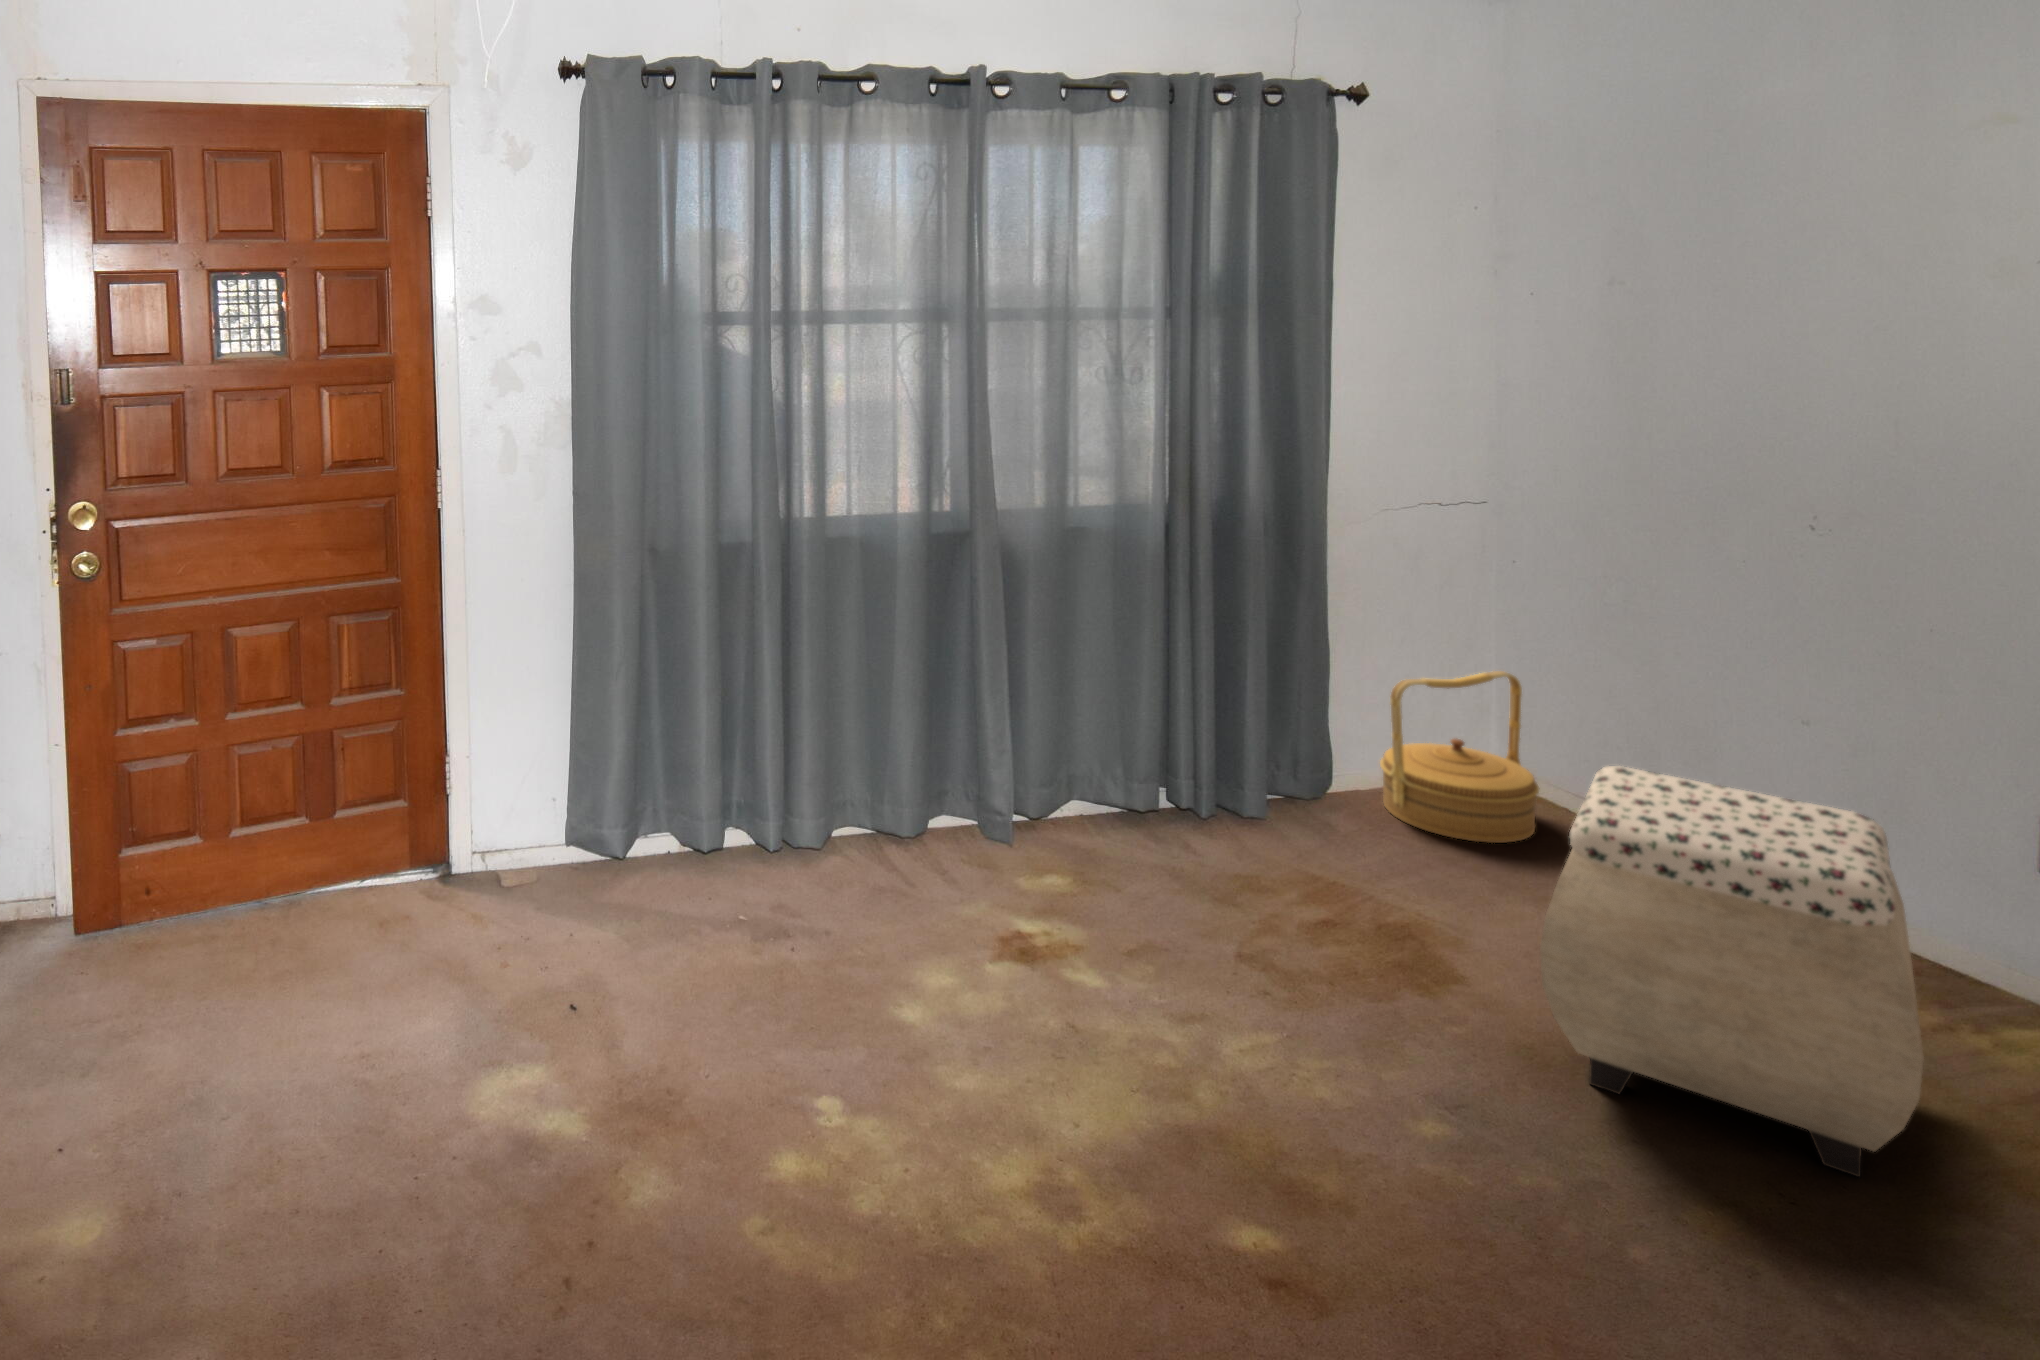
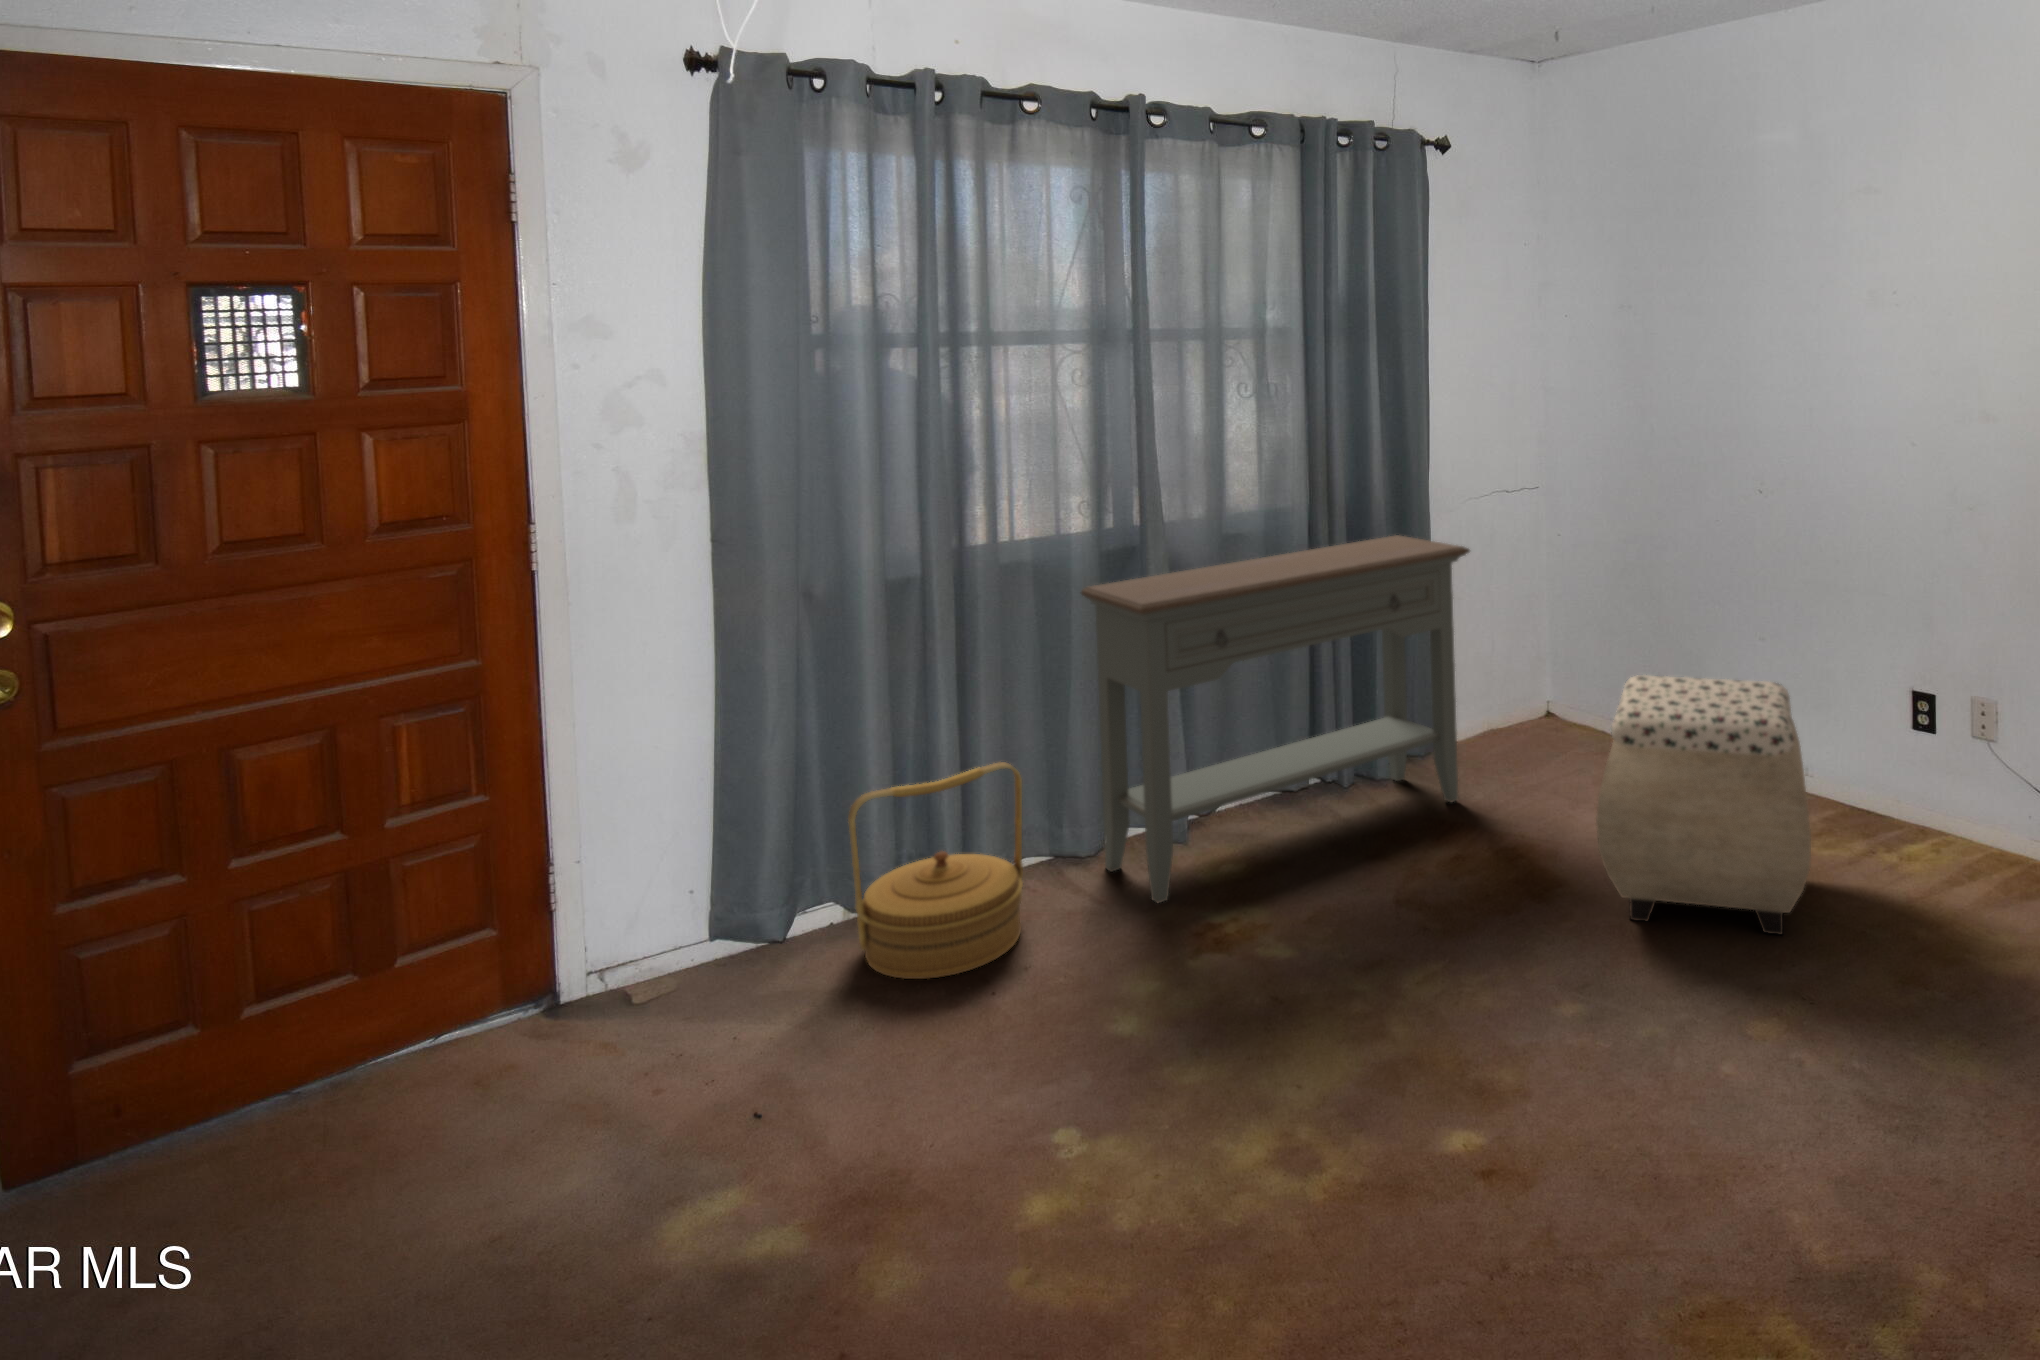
console table: none [906,546,1373,909] -> present [1081,535,1470,903]
woven basket: present [1380,671,1539,843] -> present [848,762,1023,979]

